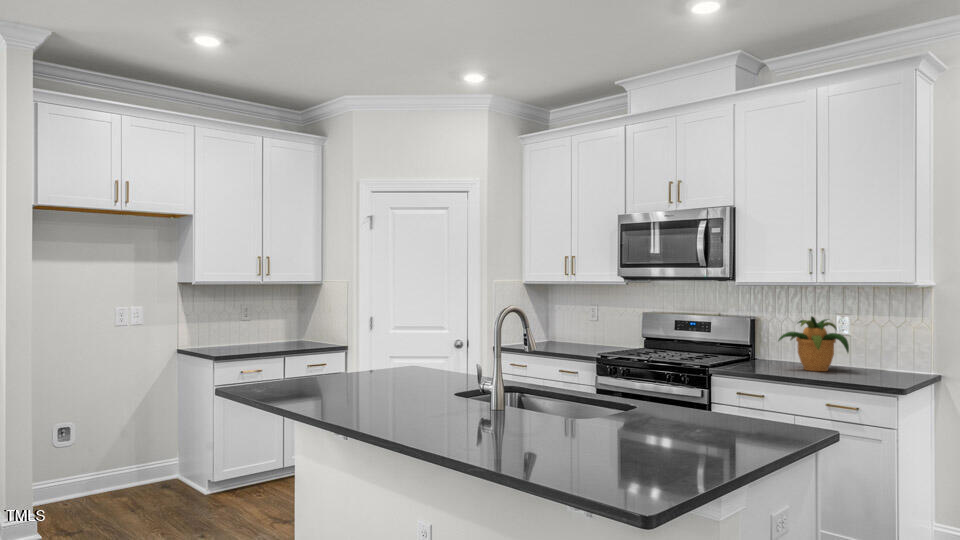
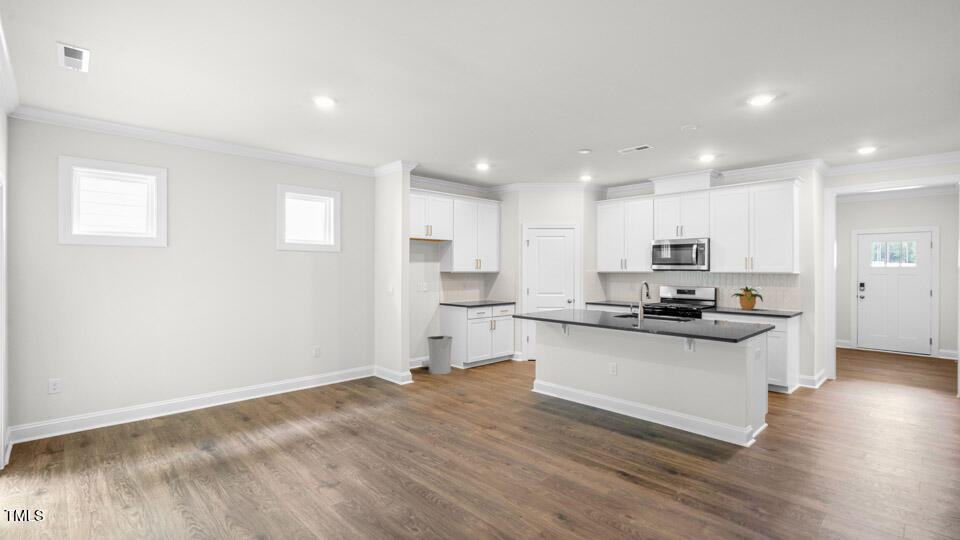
trash can: none [109,424,175,516] -> present [422,336,452,374]

